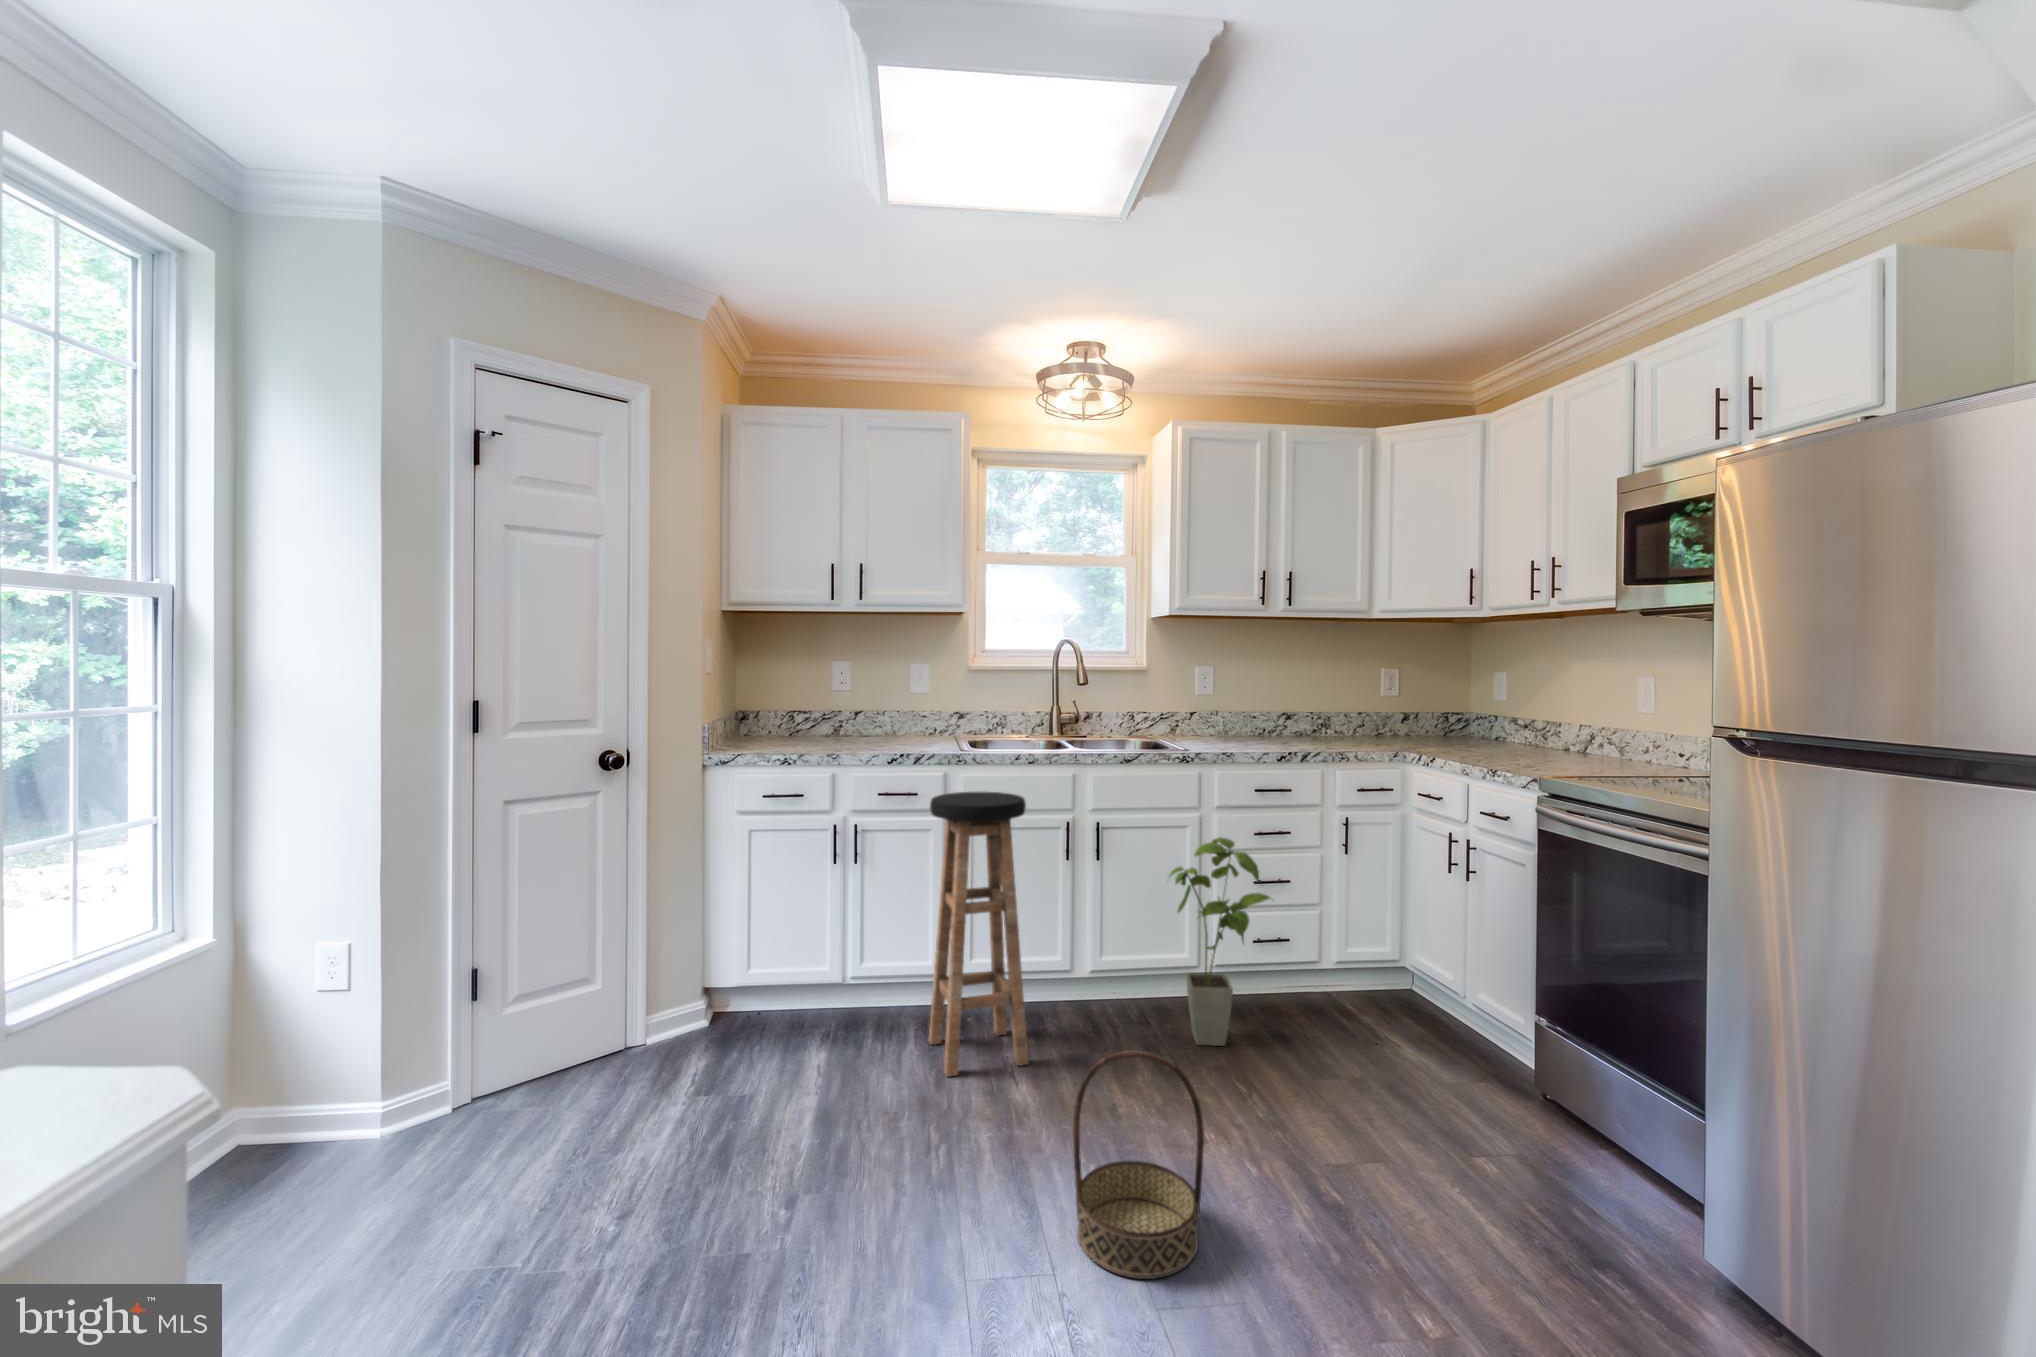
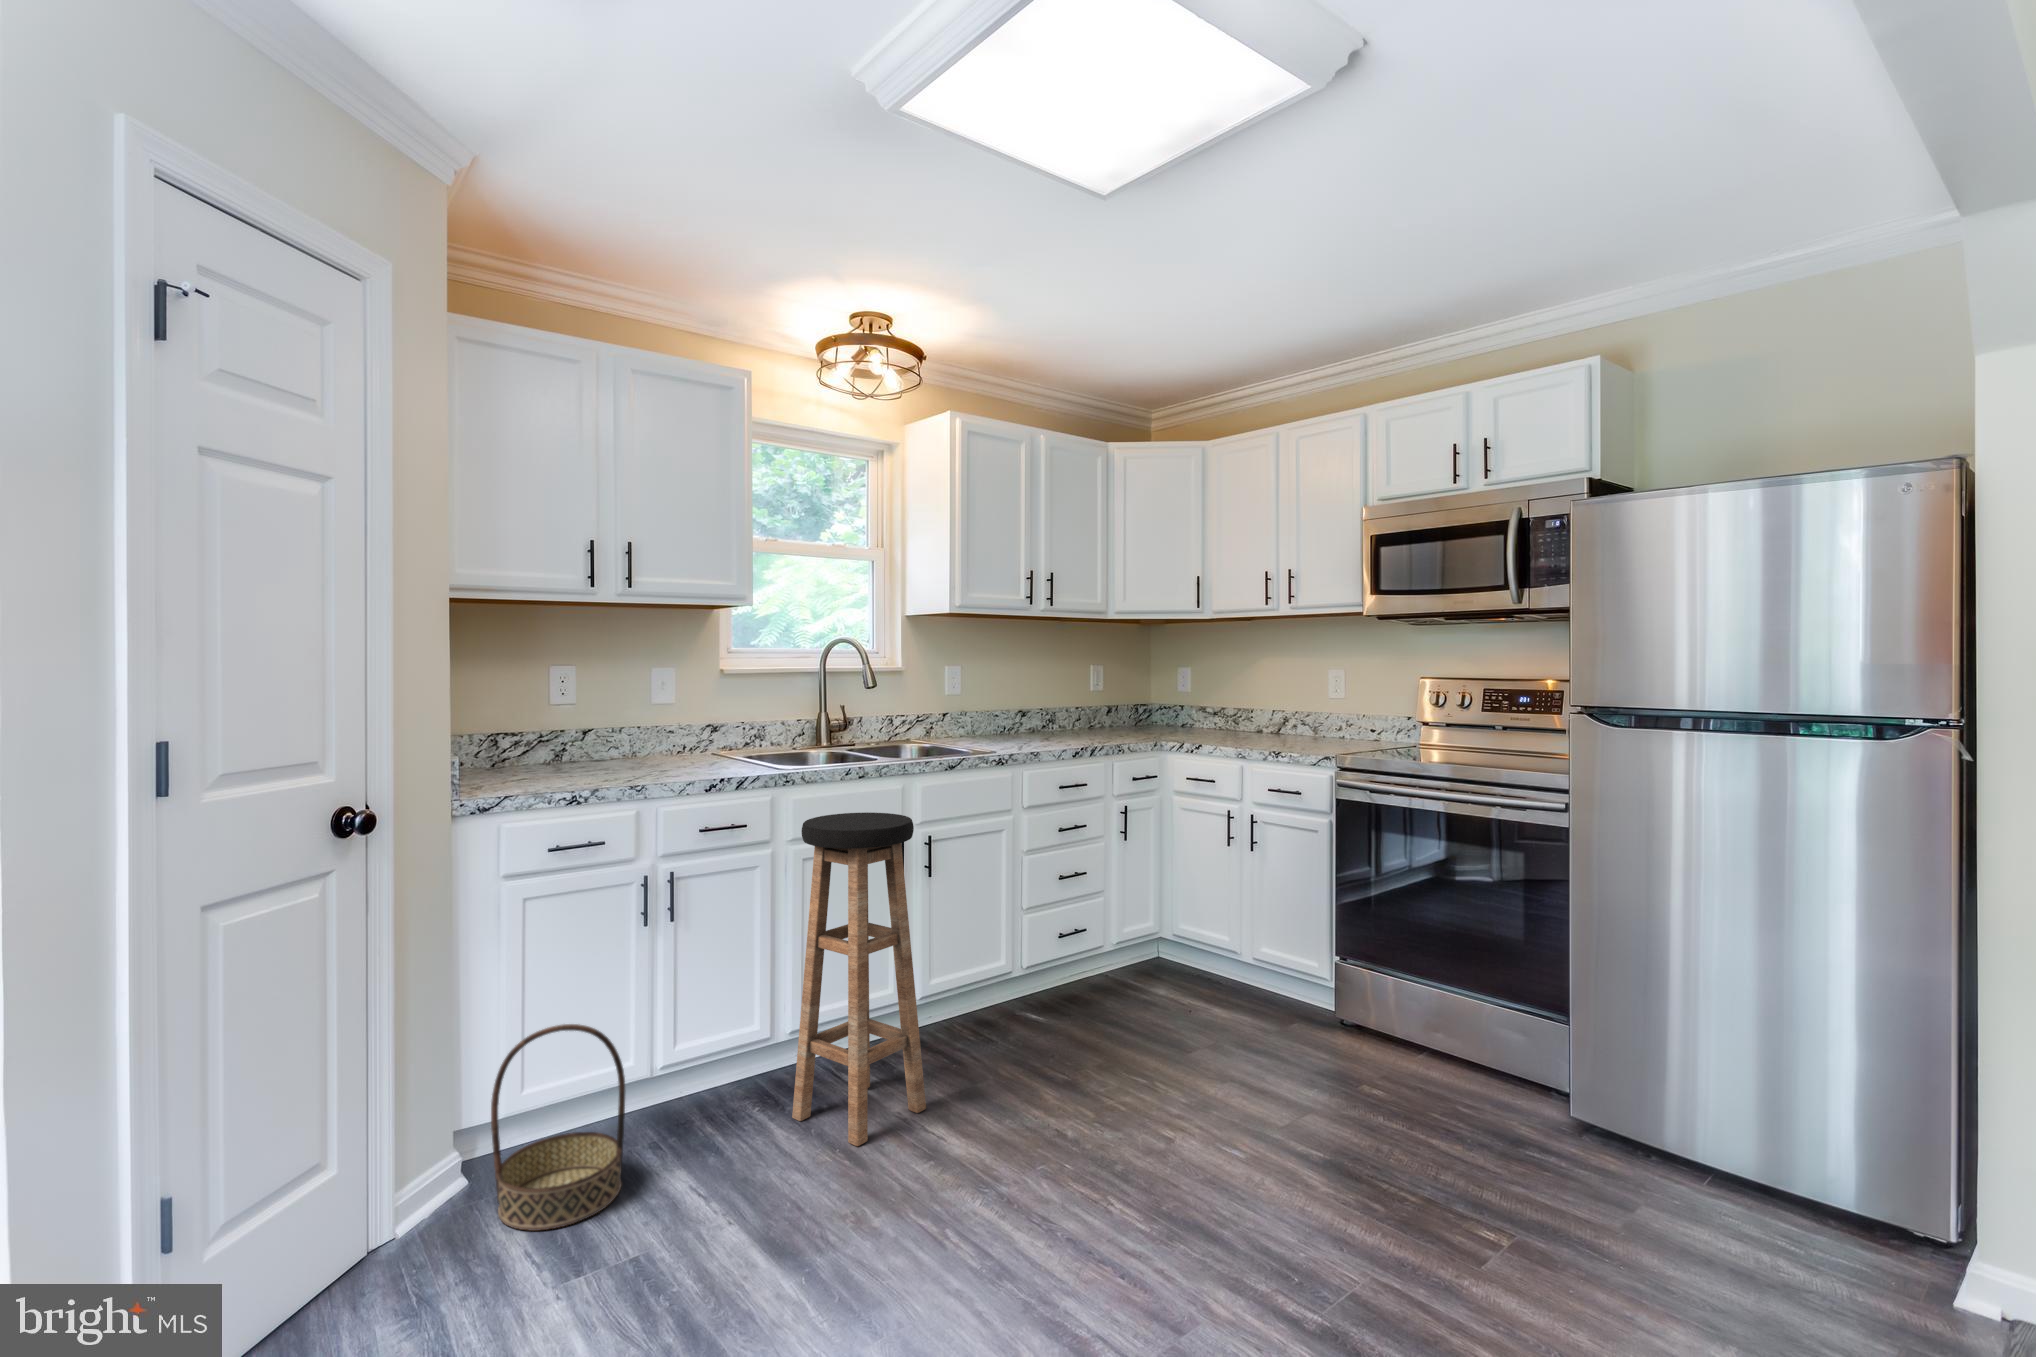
house plant: present [1169,837,1270,1046] -> none [1014,835,1122,1046]
basket: present [1073,1051,1204,1279] -> present [491,1024,625,1231]

